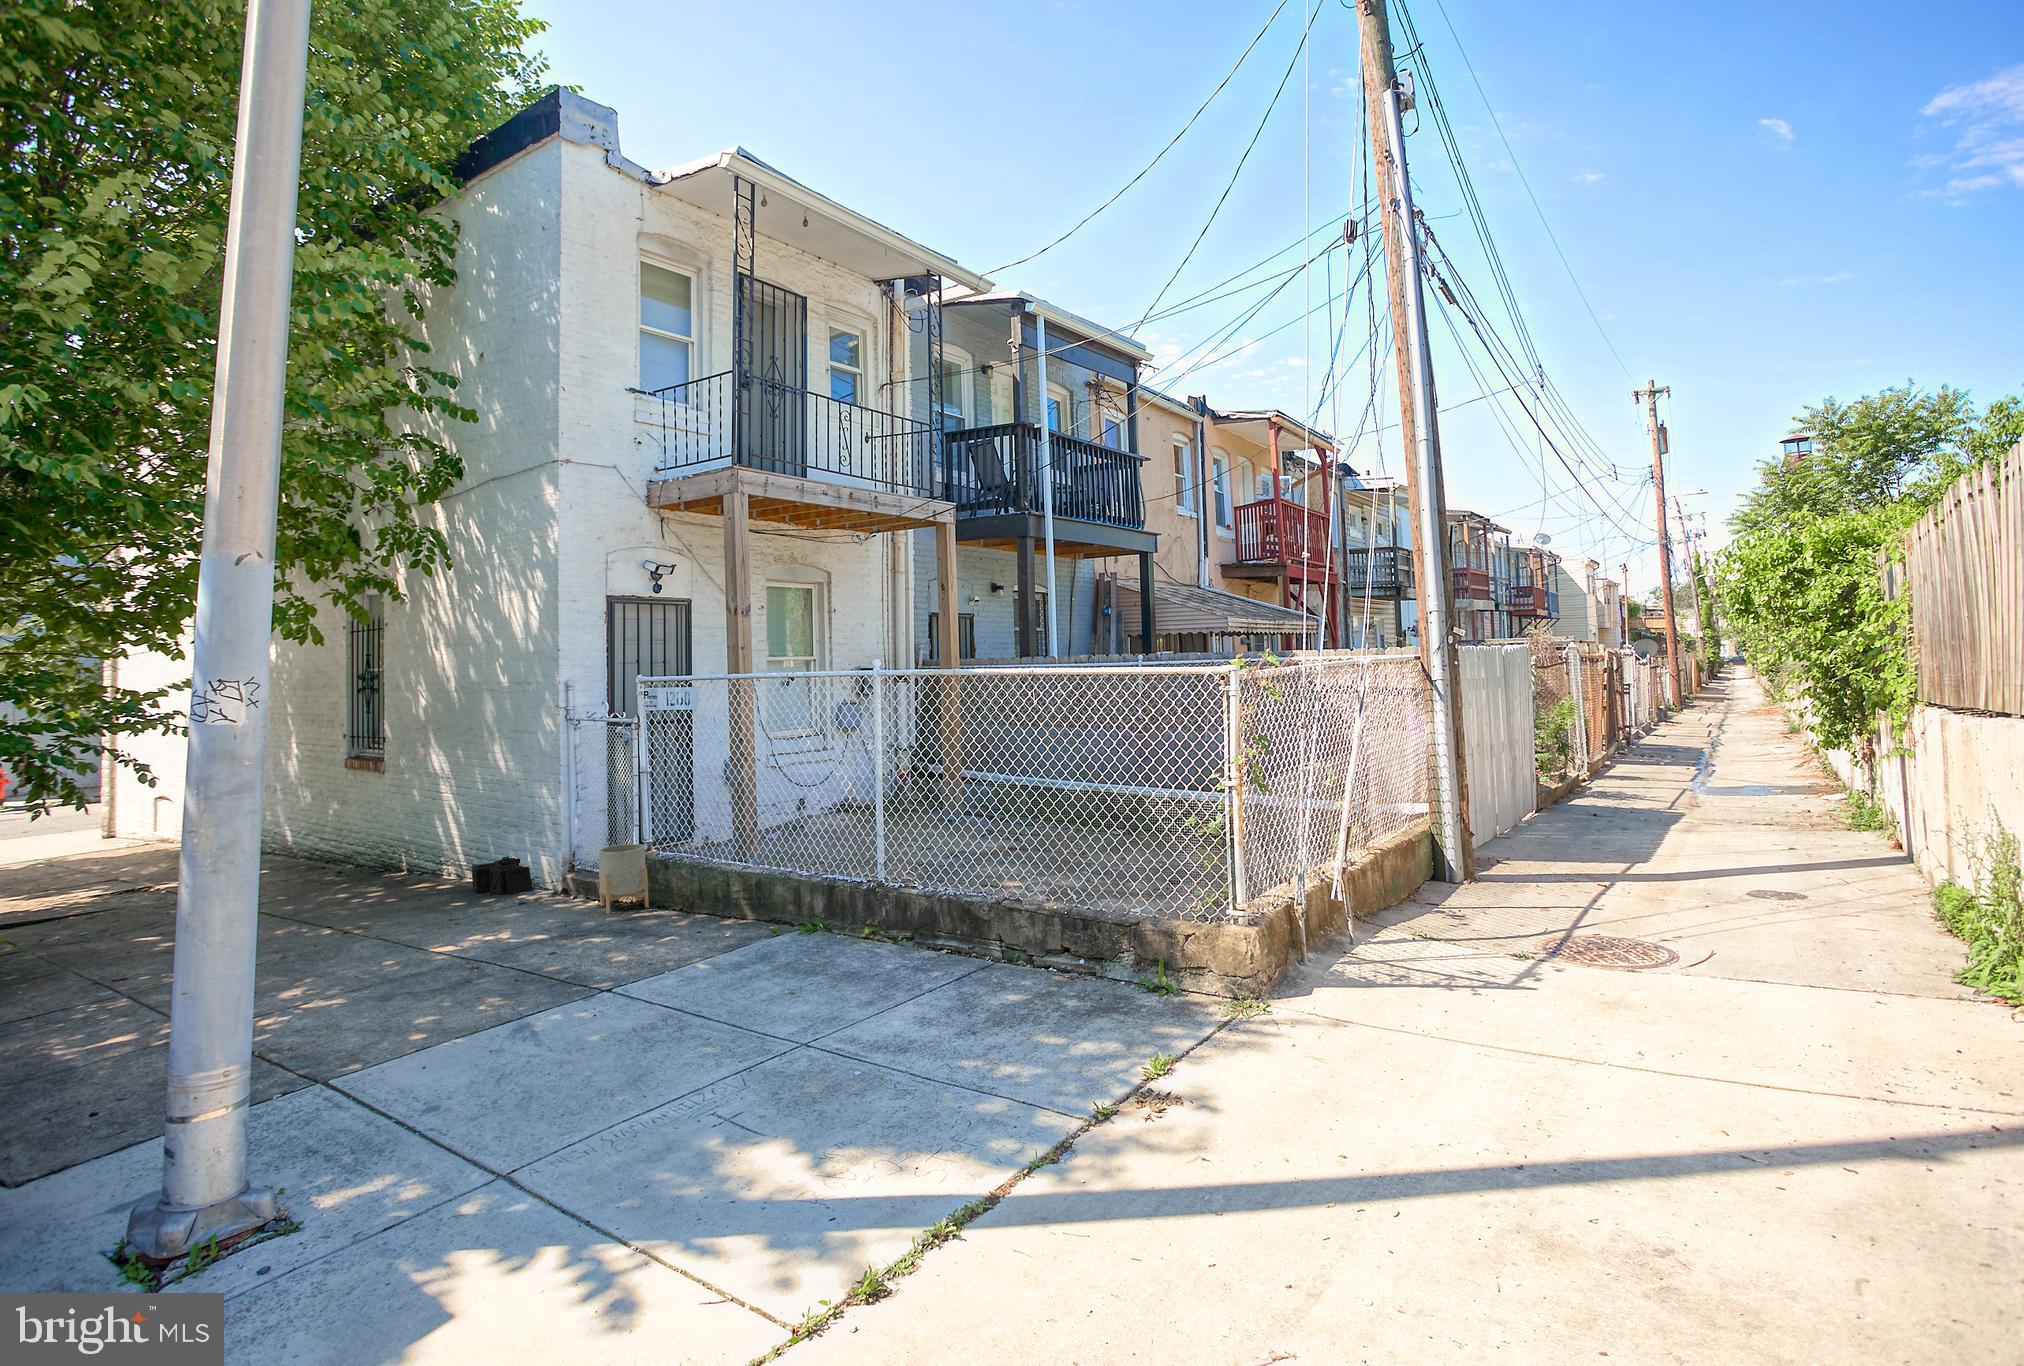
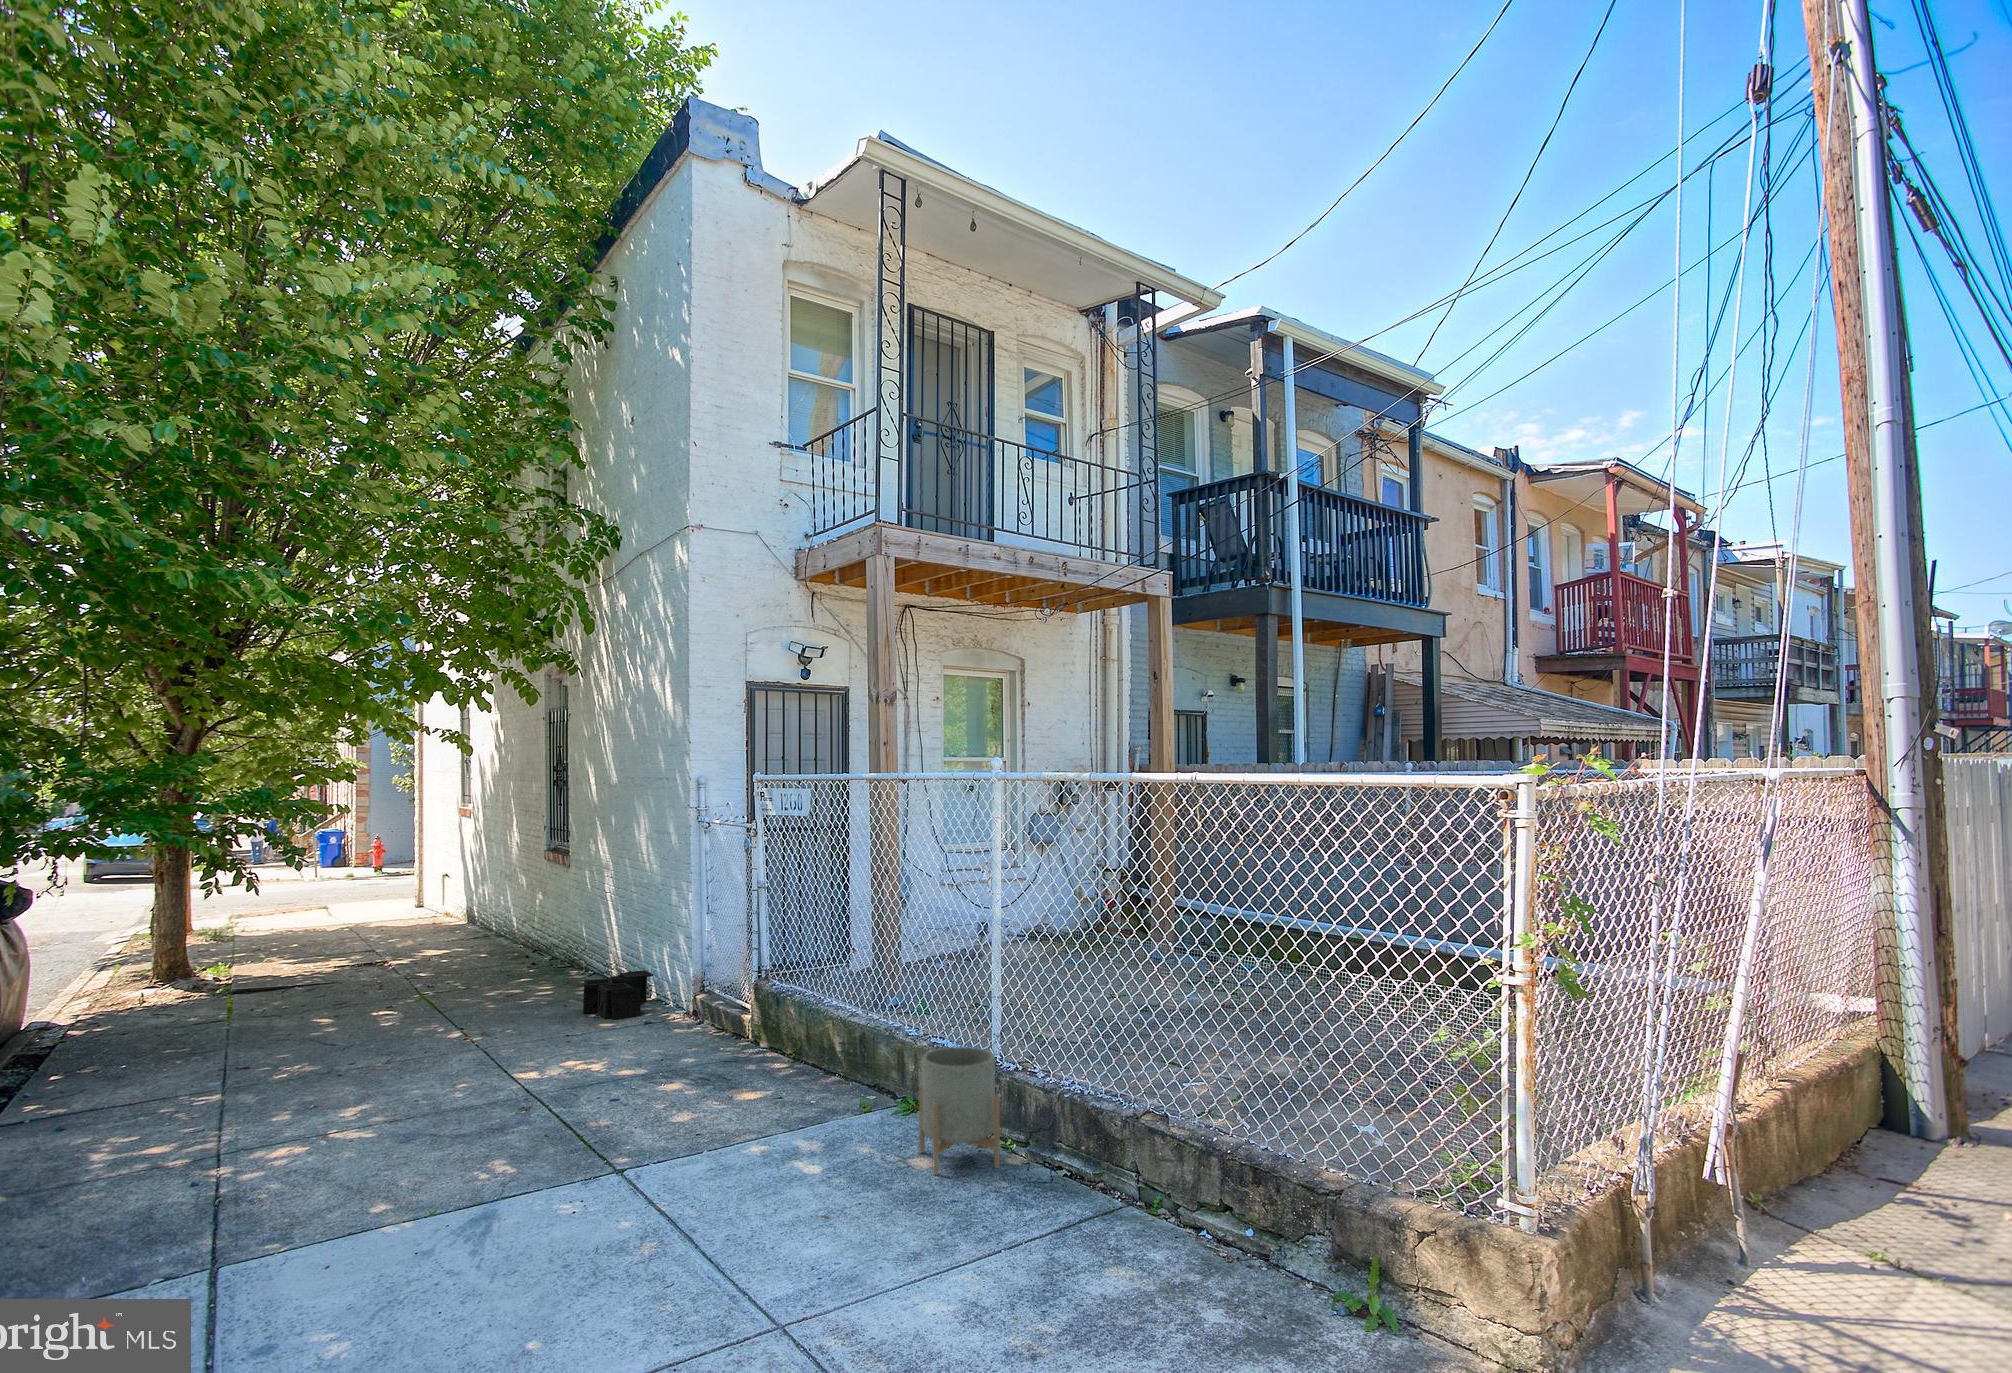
planter: present [599,844,649,914] -> present [919,1047,1000,1175]

